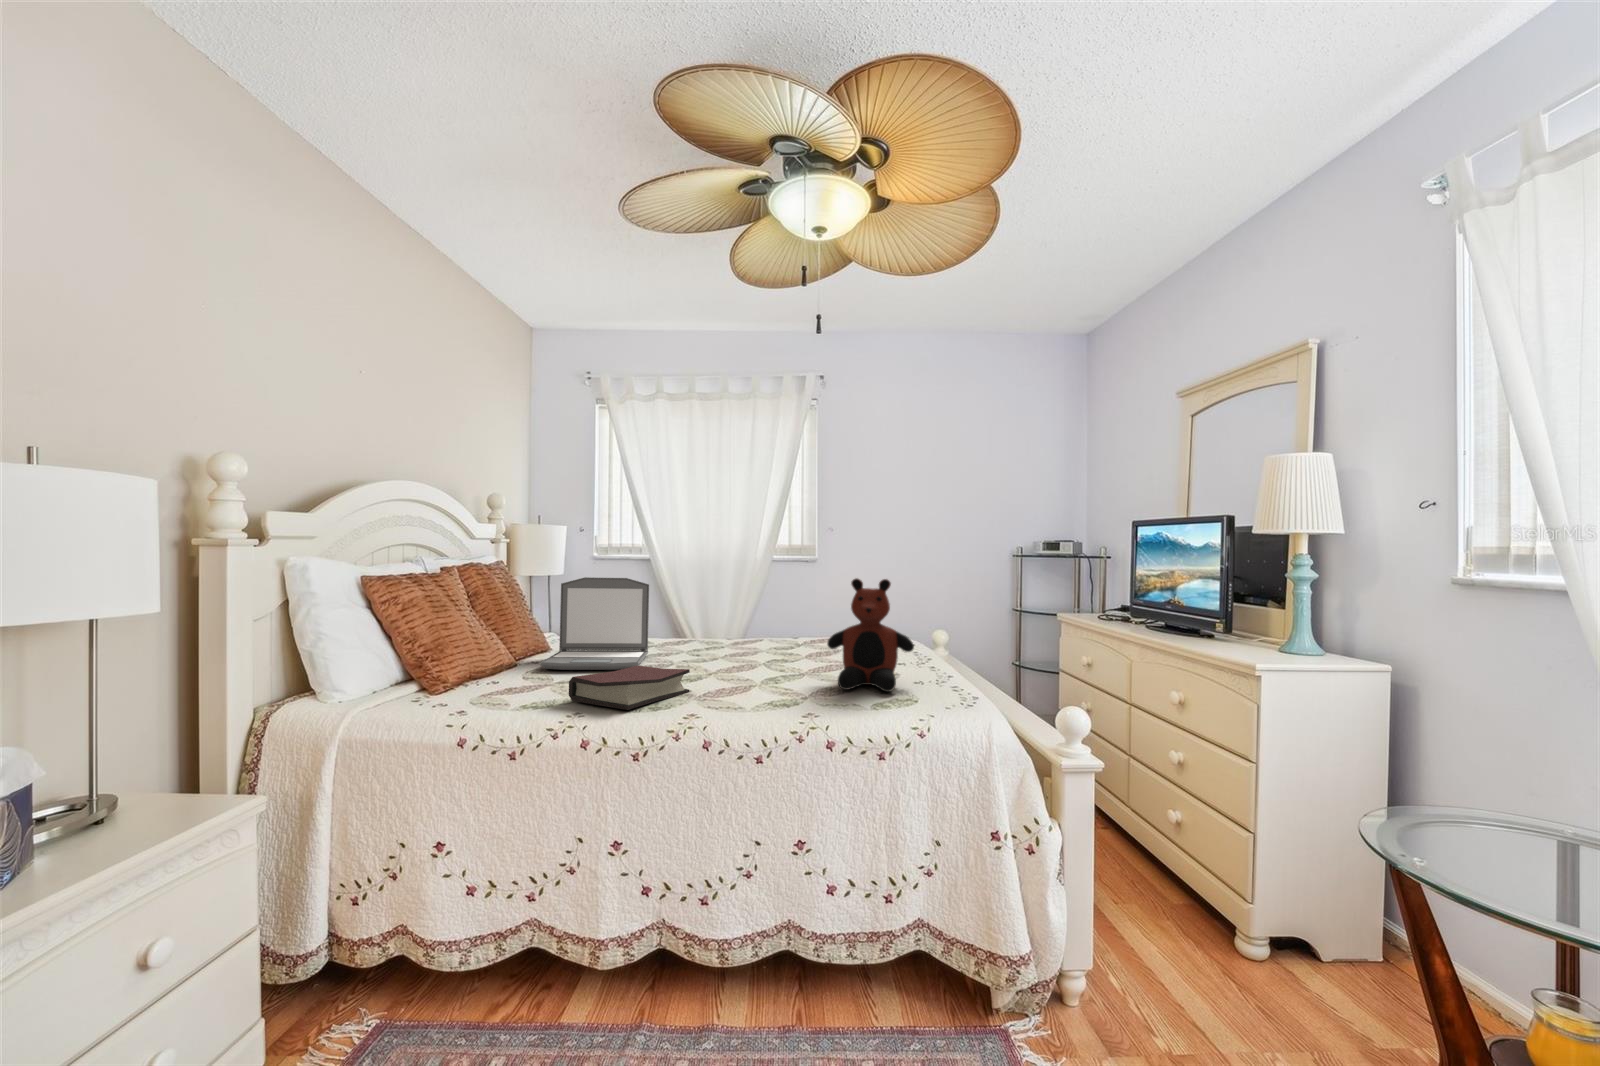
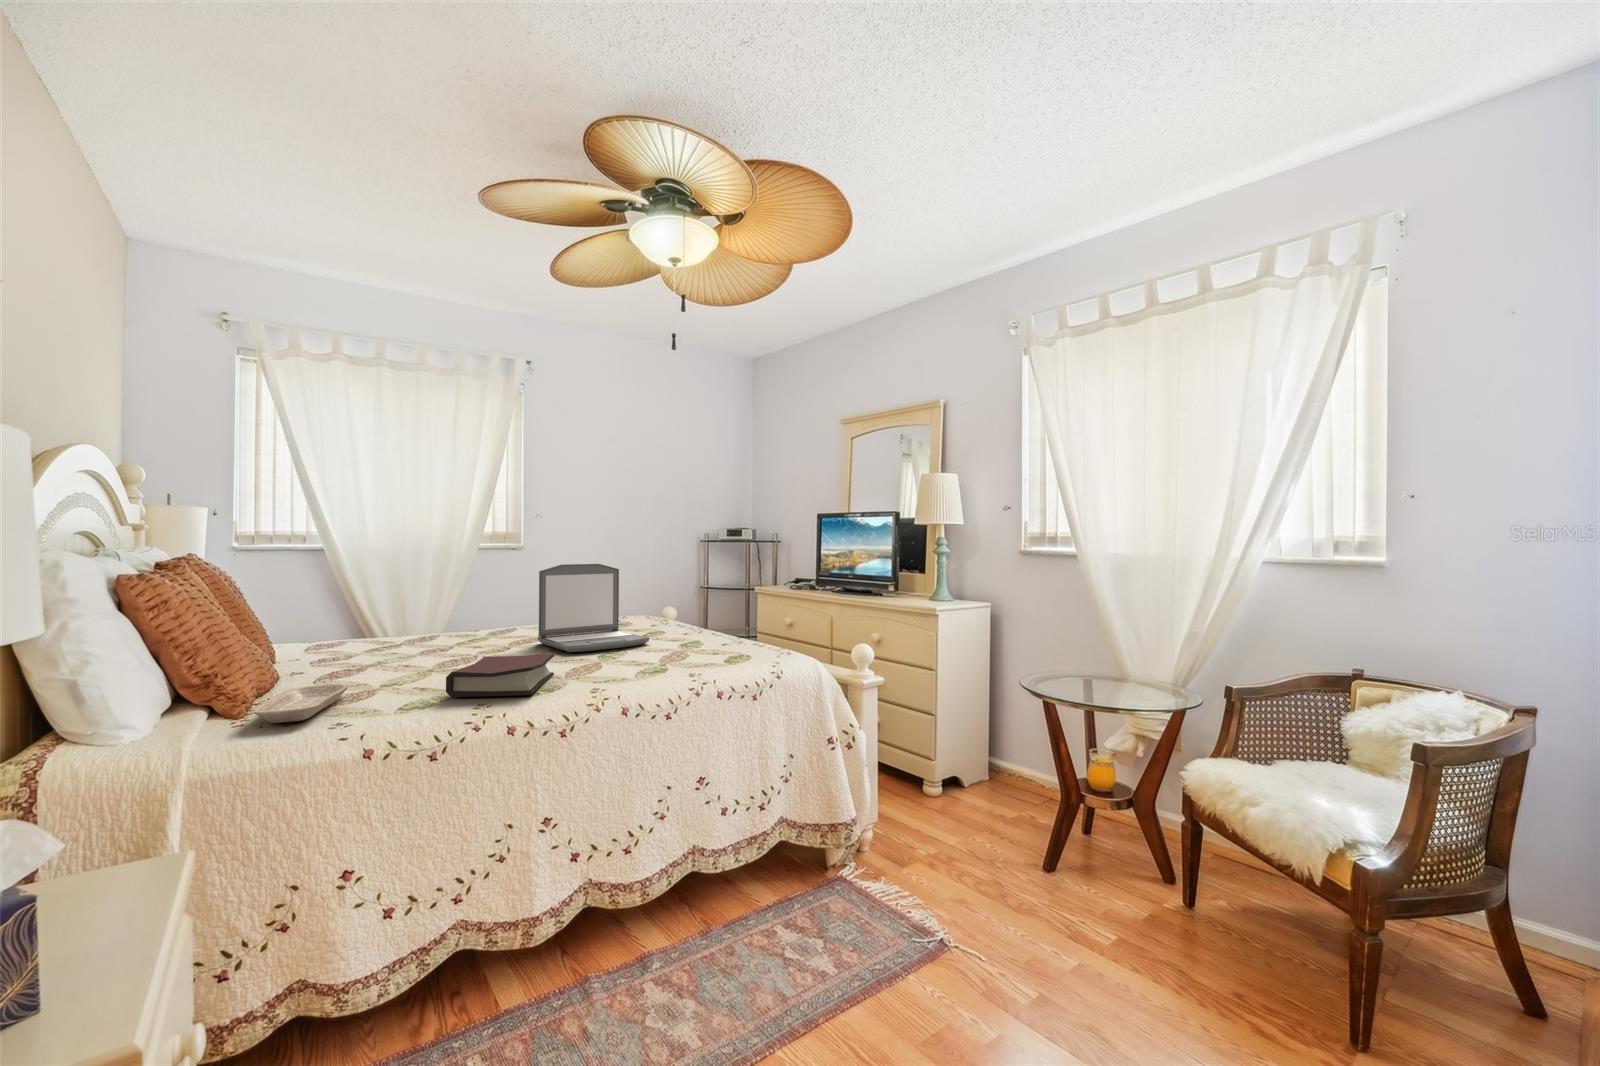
laptop: present [540,577,649,670] -> present [537,564,649,652]
teddy bear: present [827,578,914,692] -> none [659,561,730,655]
tray: none [421,675,521,703] -> present [253,684,349,723]

